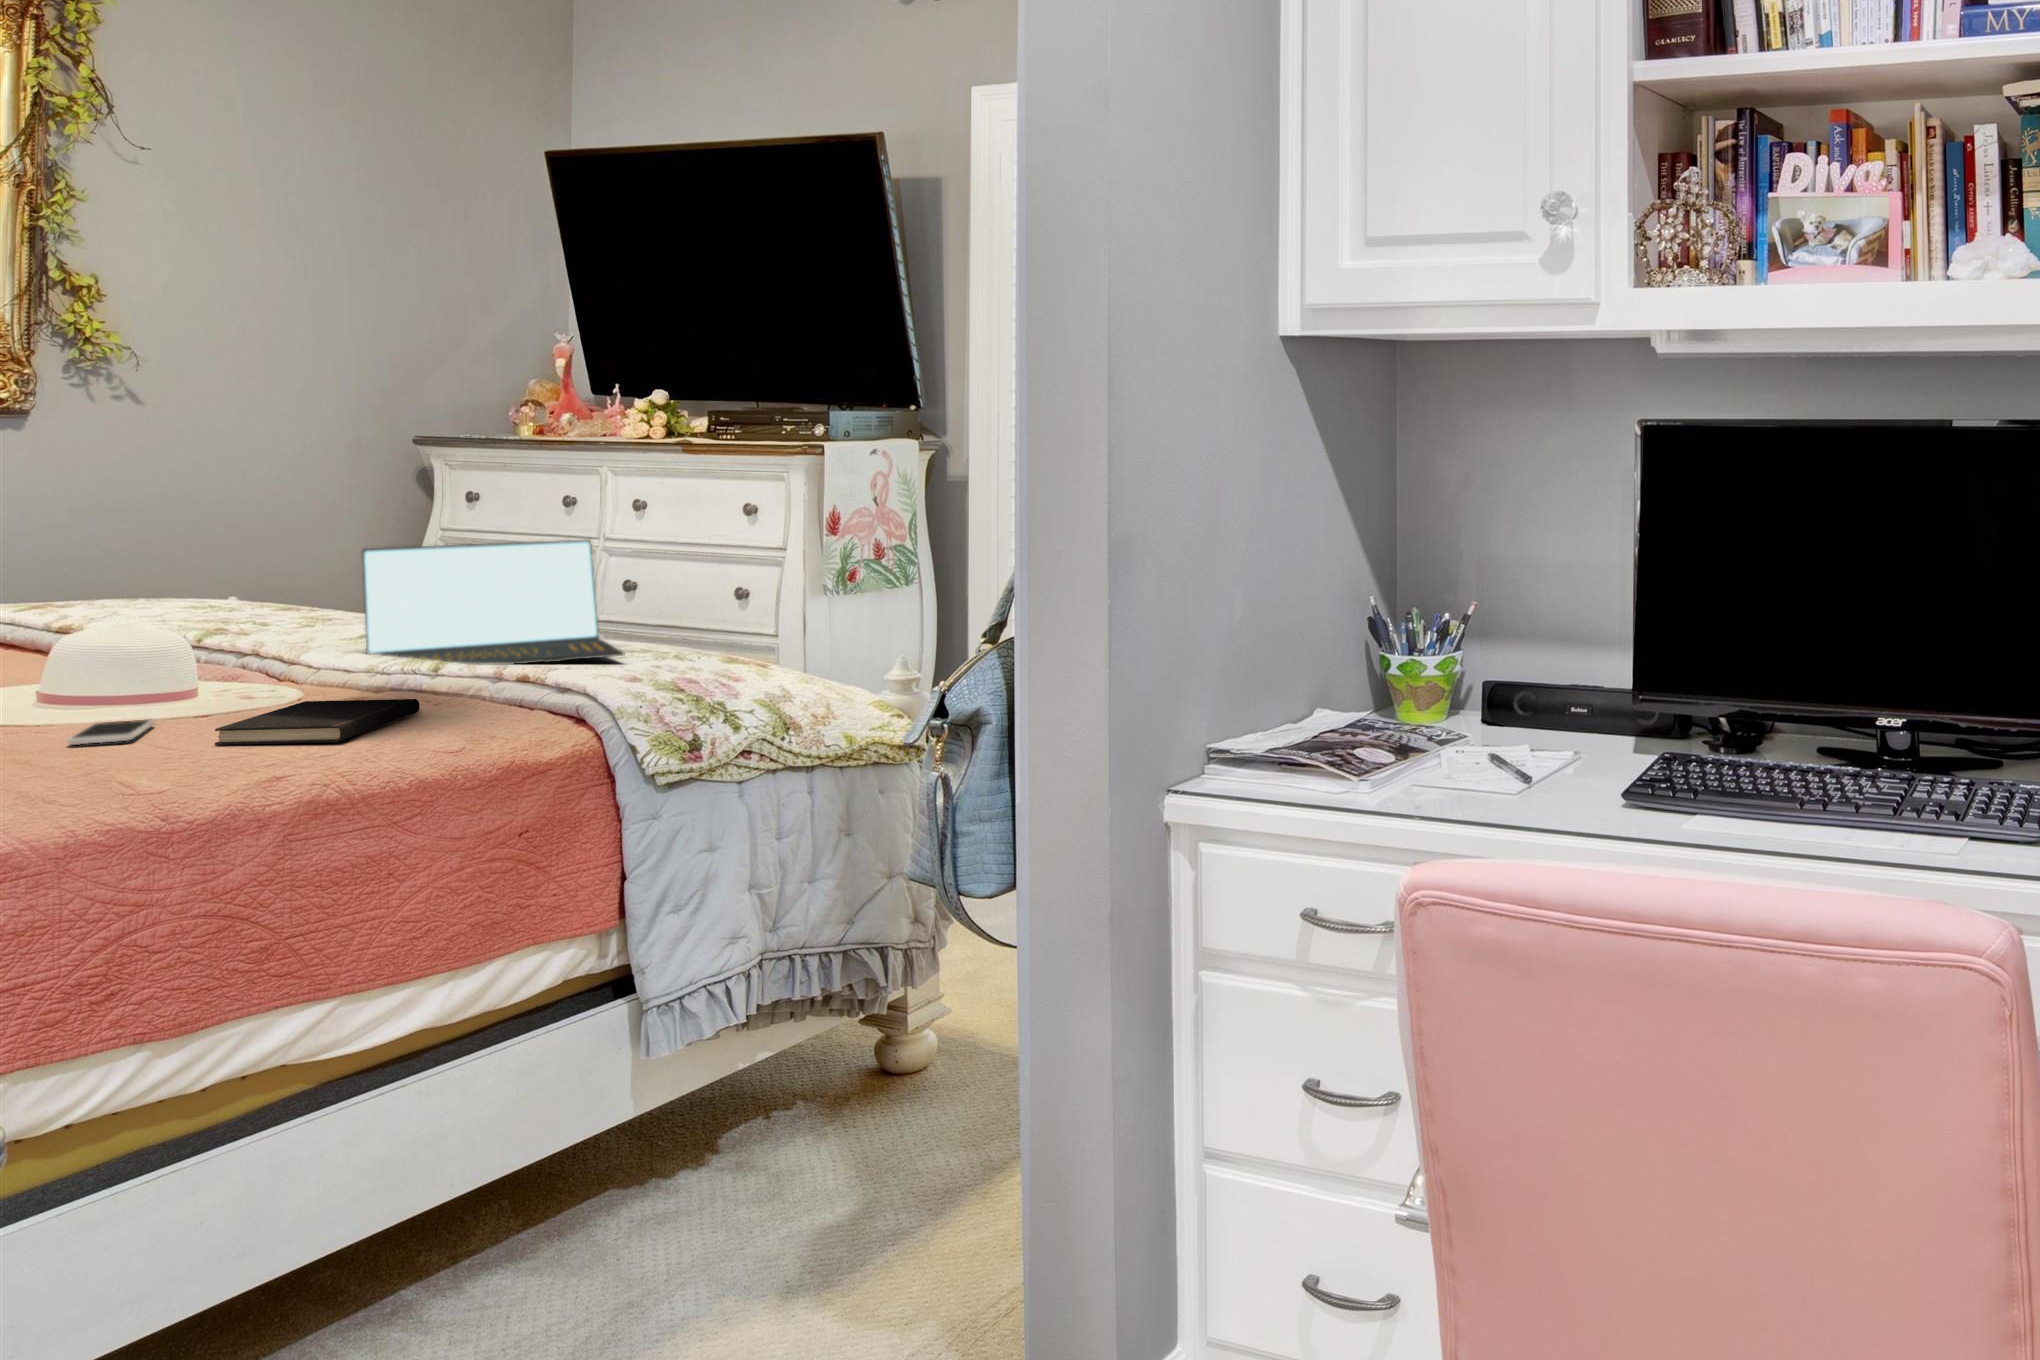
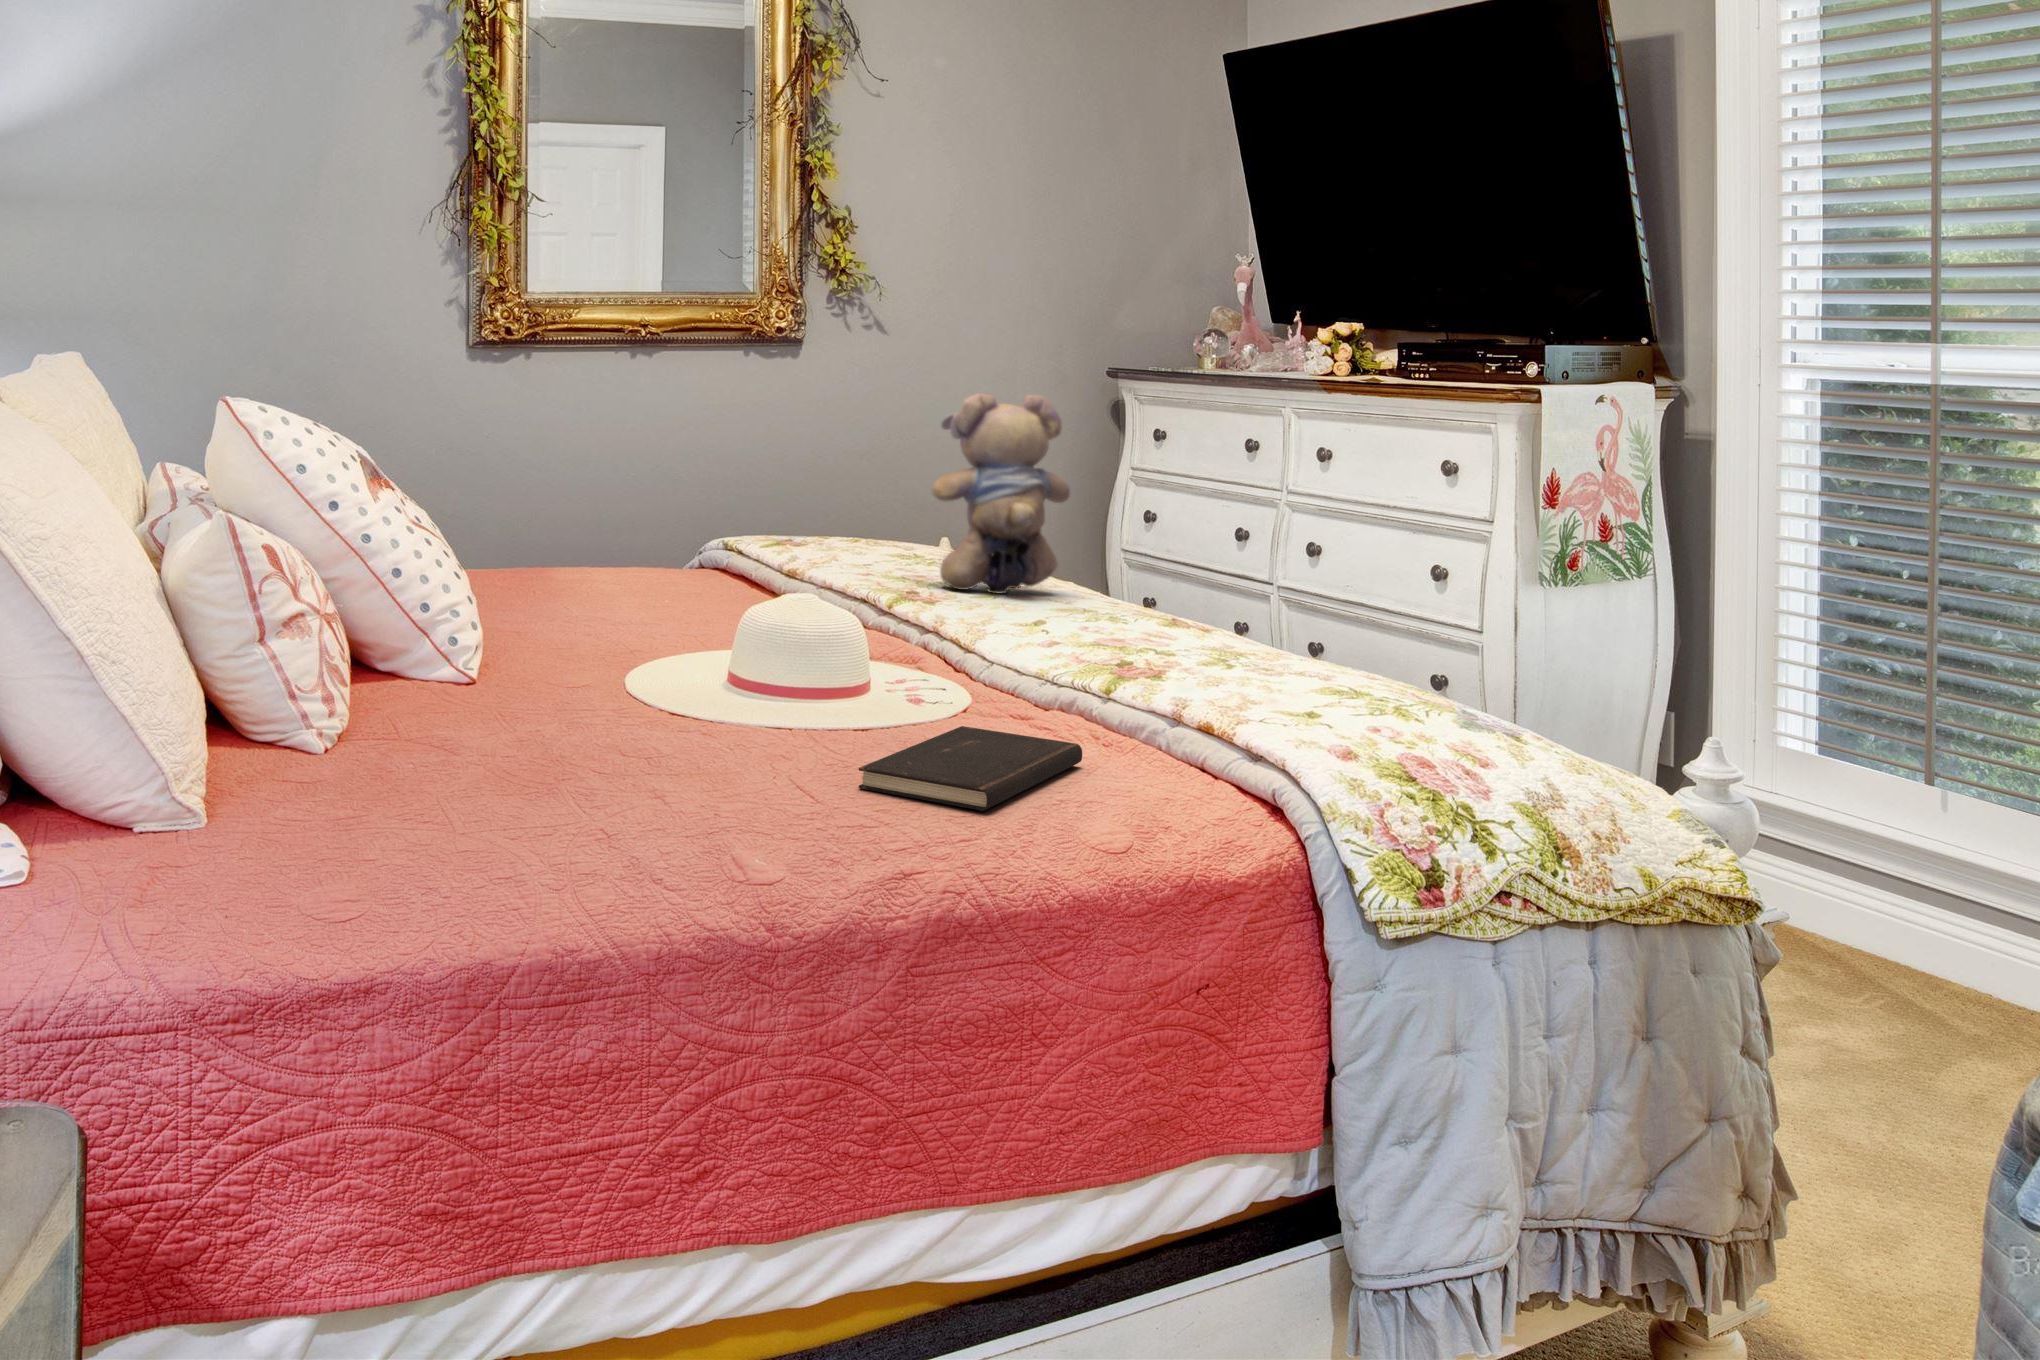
teddy bear: none [241,450,390,629] -> present [932,393,1070,594]
laptop: present [362,540,625,665] -> none [1032,523,1326,700]
smartphone: present [68,720,155,745] -> none [725,725,815,763]

